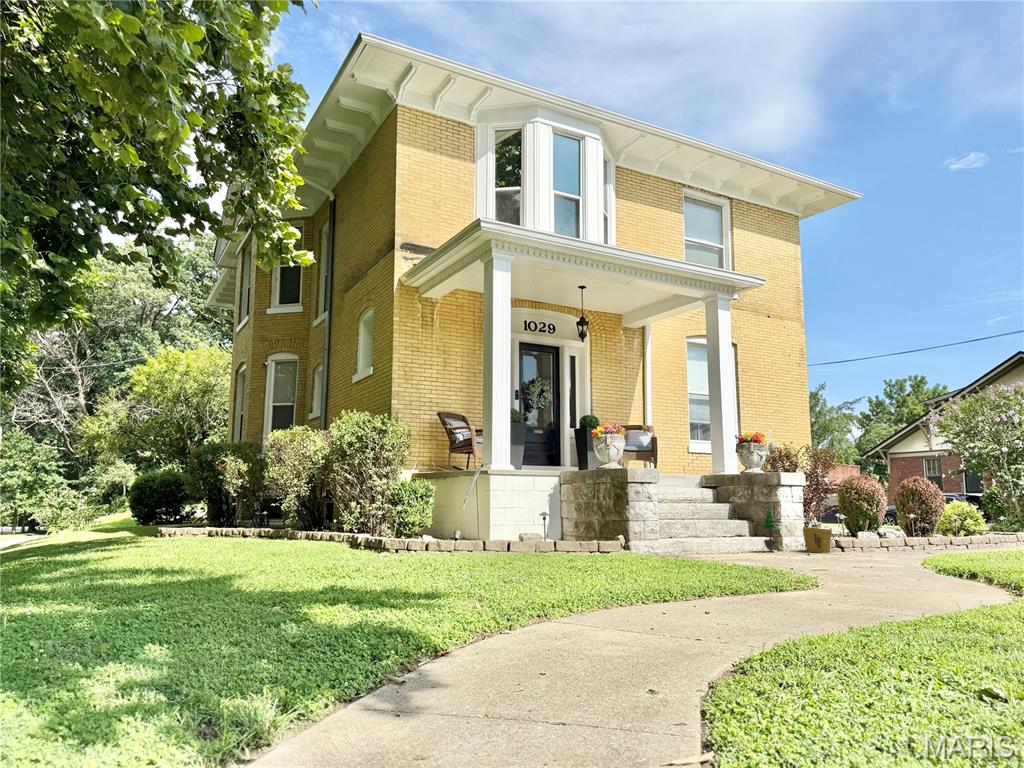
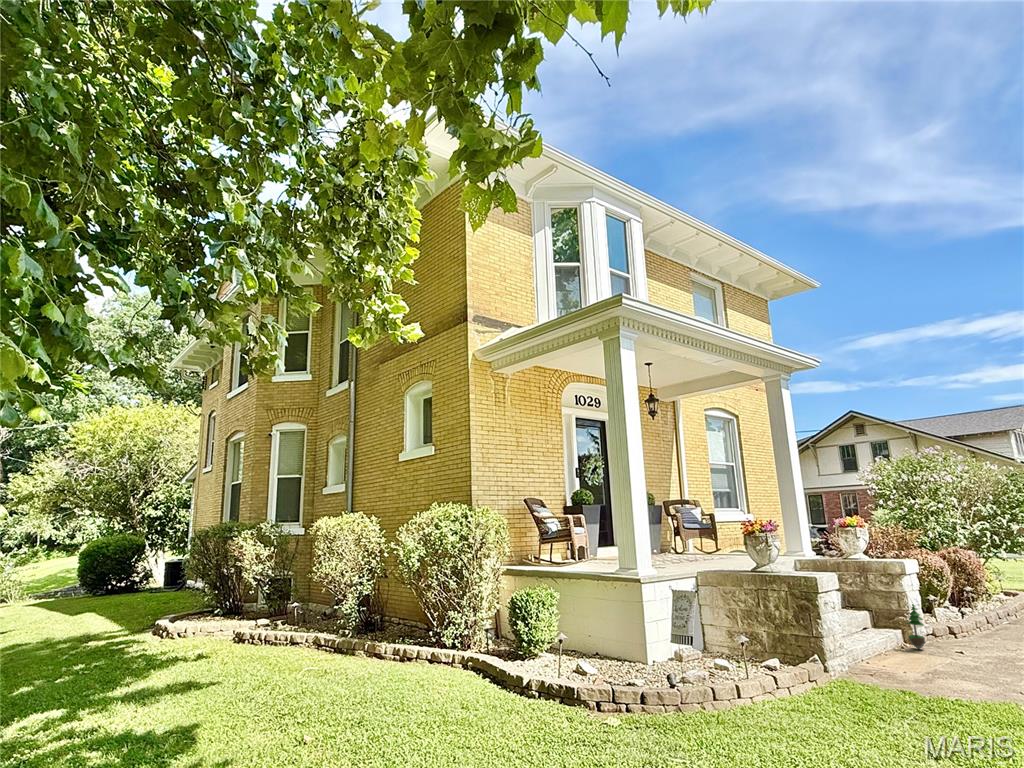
bucket: present [803,527,834,553] -> none [937,618,979,648]

